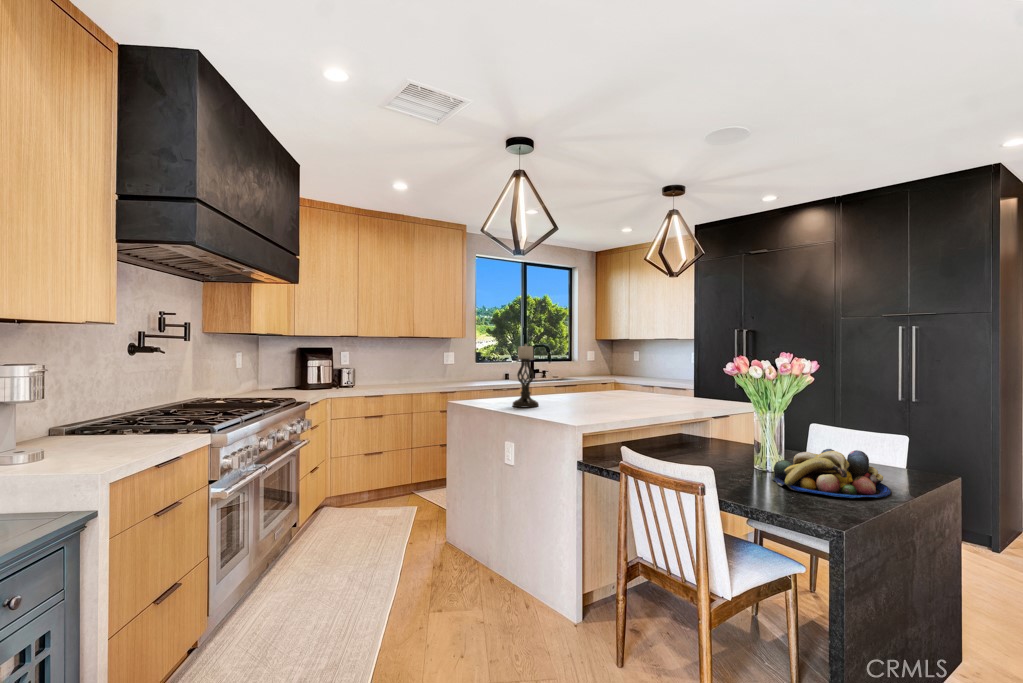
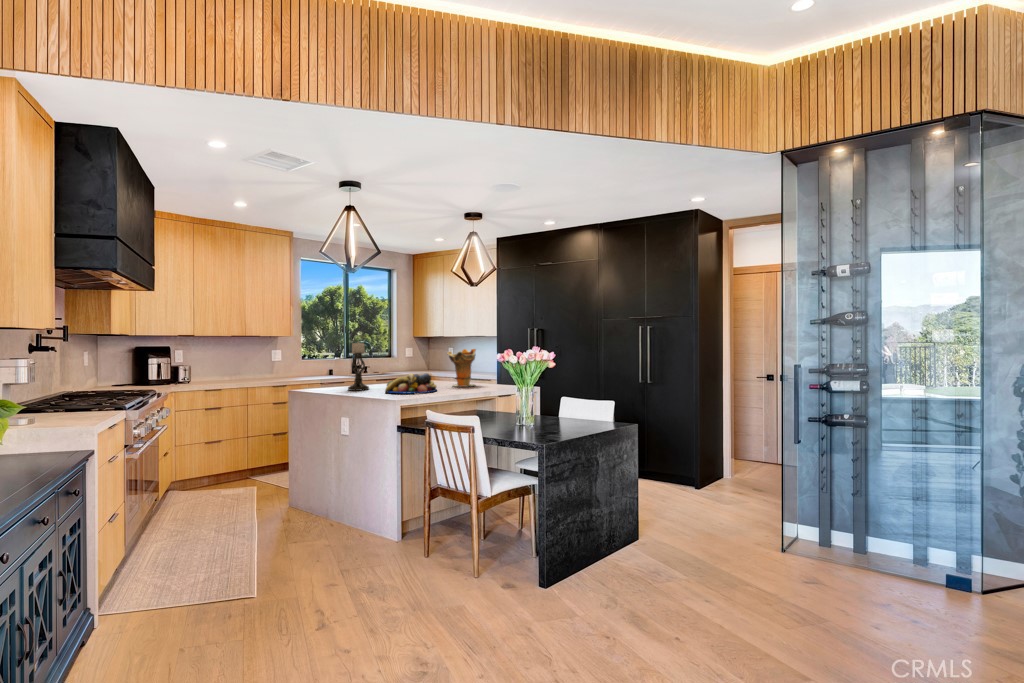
decorative vase: none [642,355,682,408] -> present [448,349,476,387]
fruit bowl: present [773,449,891,498] -> present [385,373,437,393]

